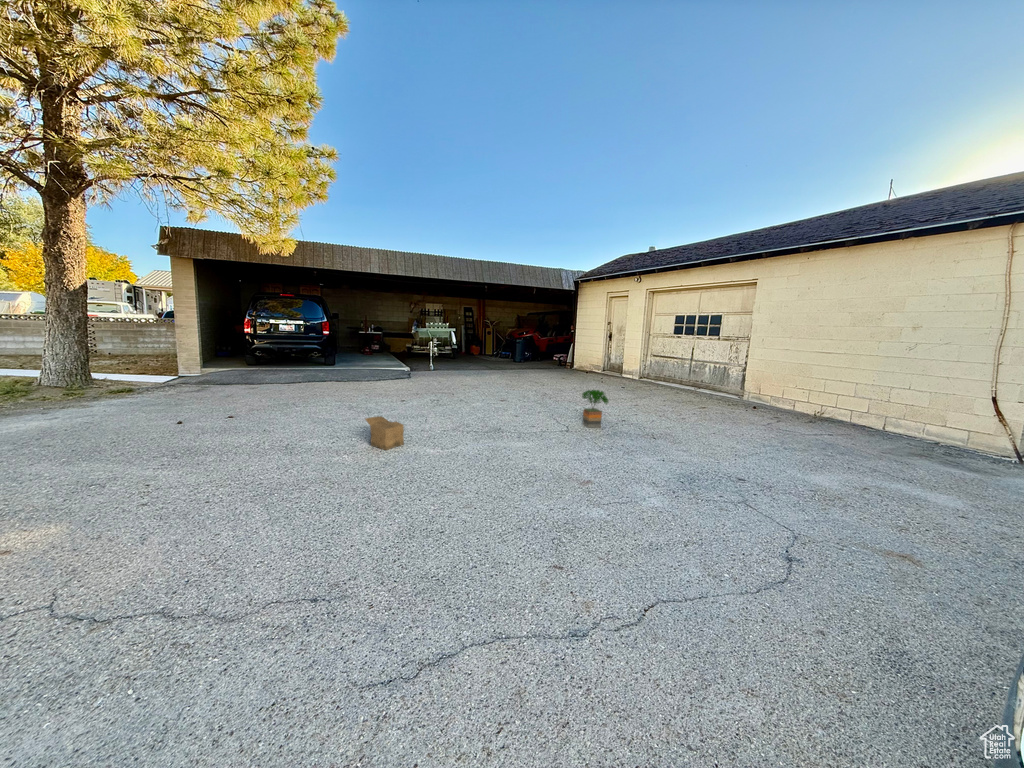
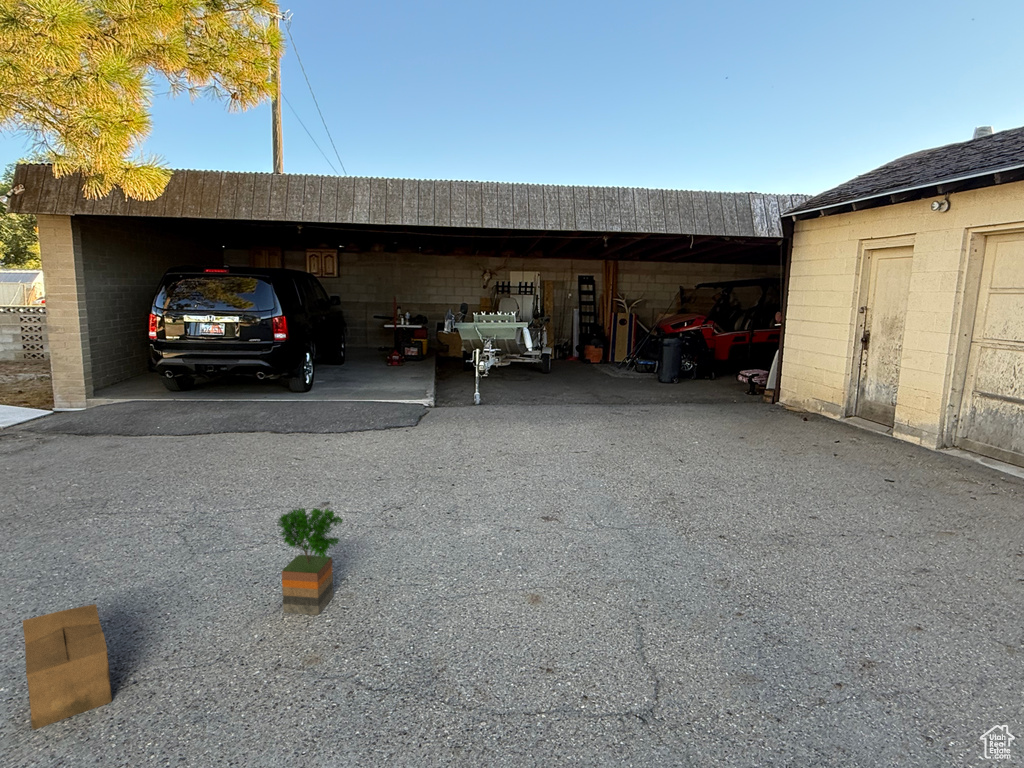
potted tree: present [582,390,608,428] -> present [278,508,343,615]

